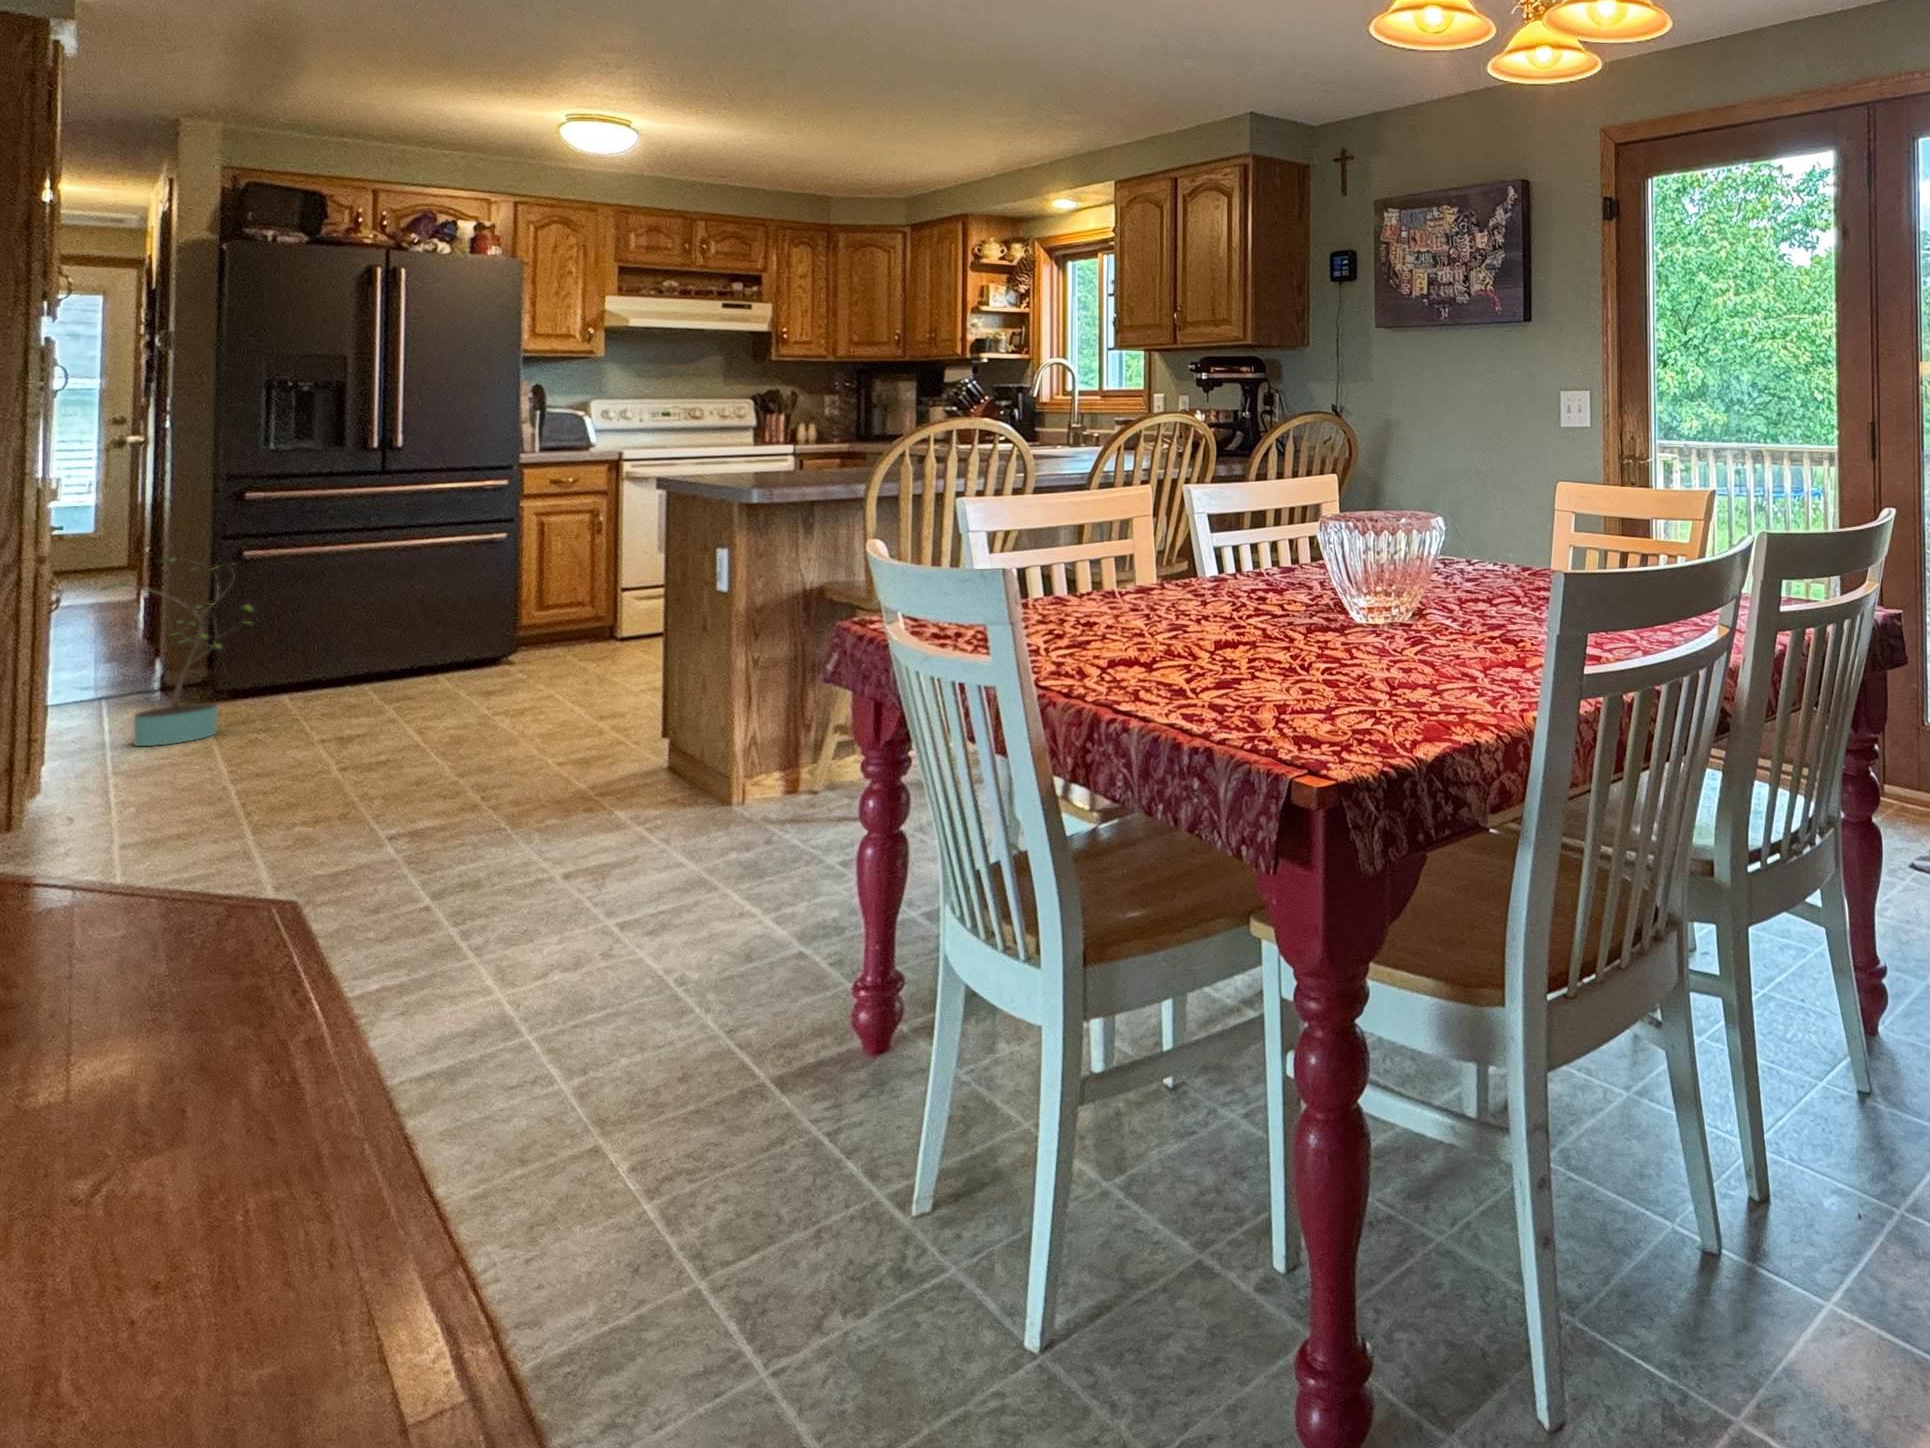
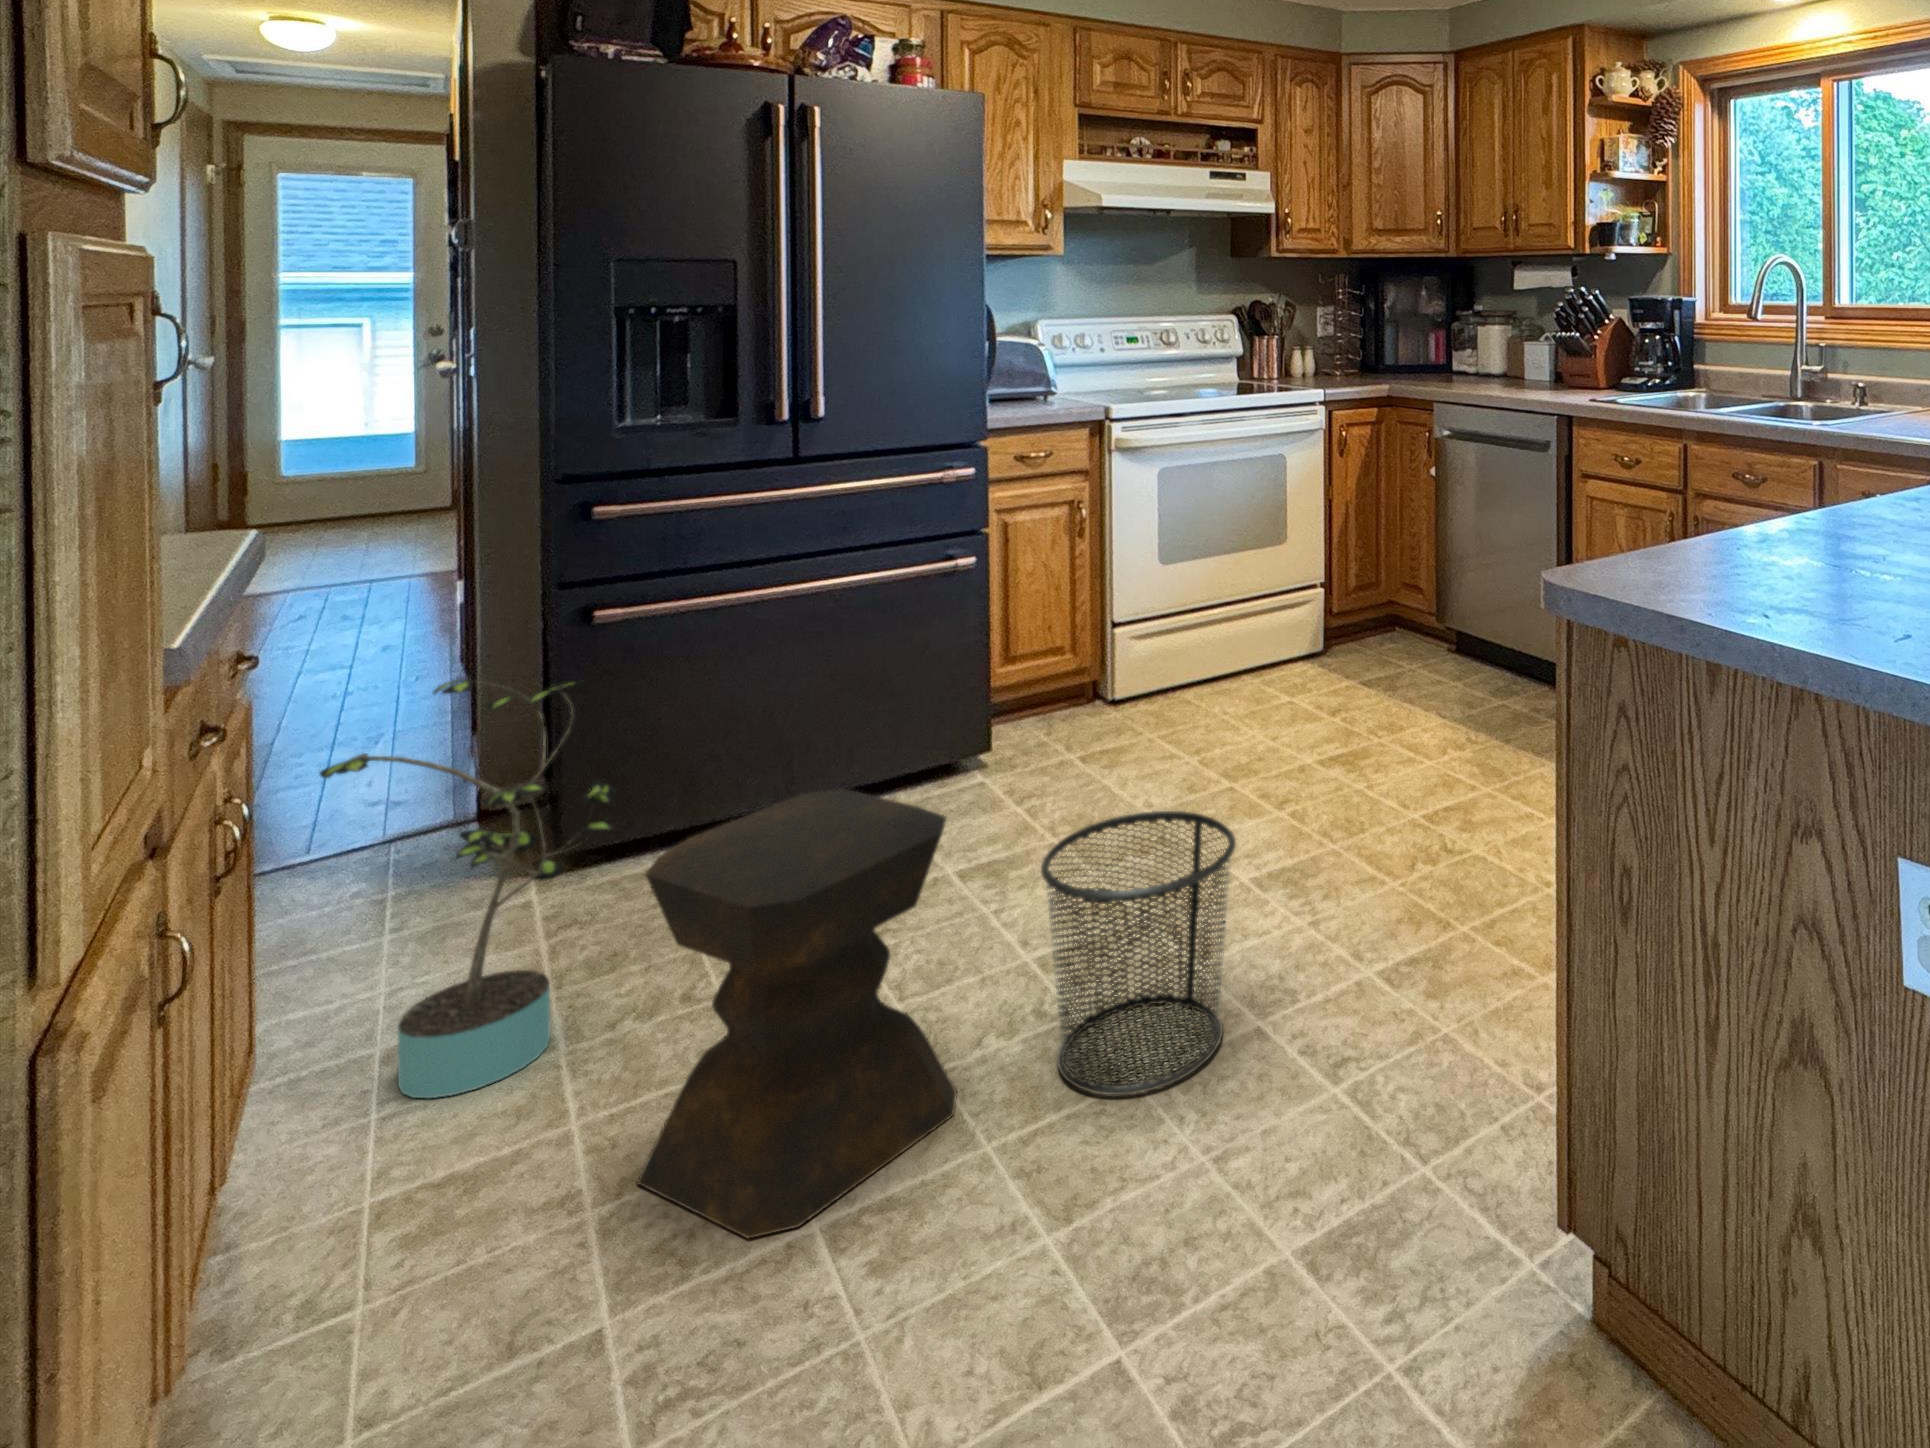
stool: none [260,598,431,759] -> present [638,788,957,1238]
waste bin: none [478,619,590,729] -> present [1041,811,1236,1095]

